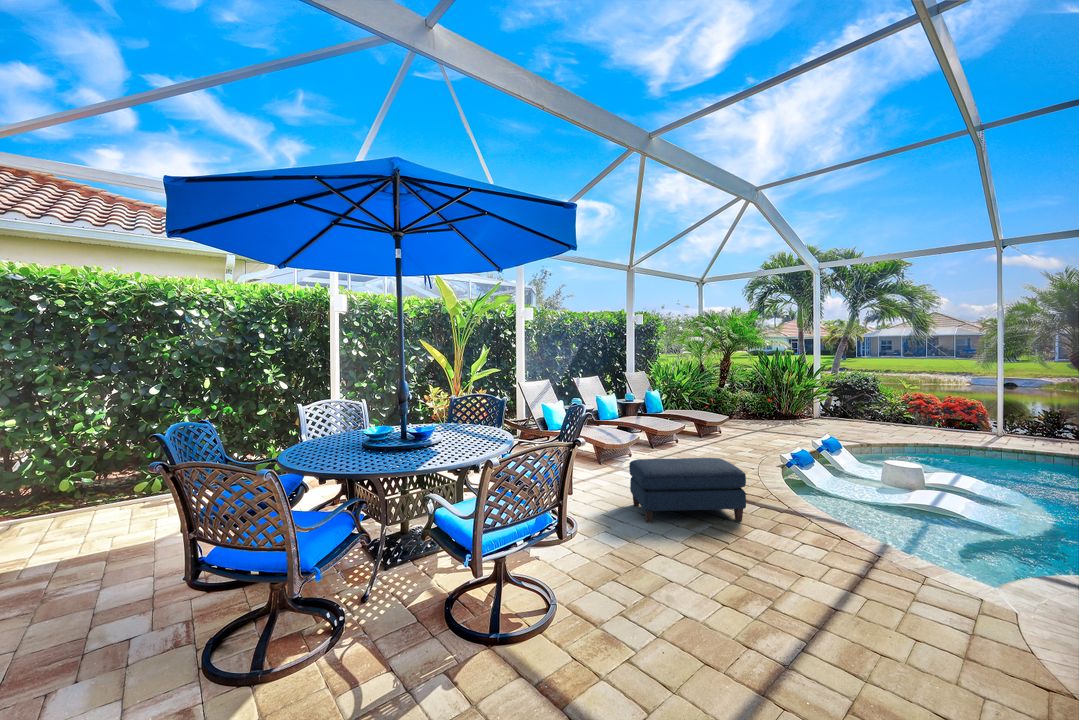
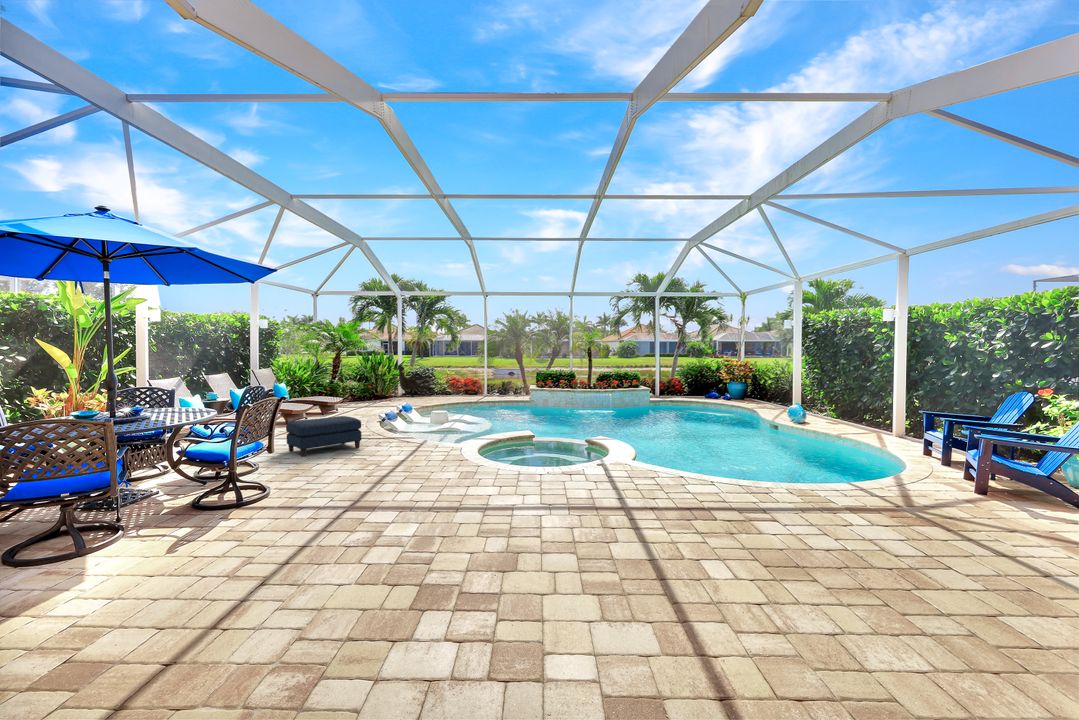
lounge chair: none [811,370,876,420] -> present [398,365,434,397]

